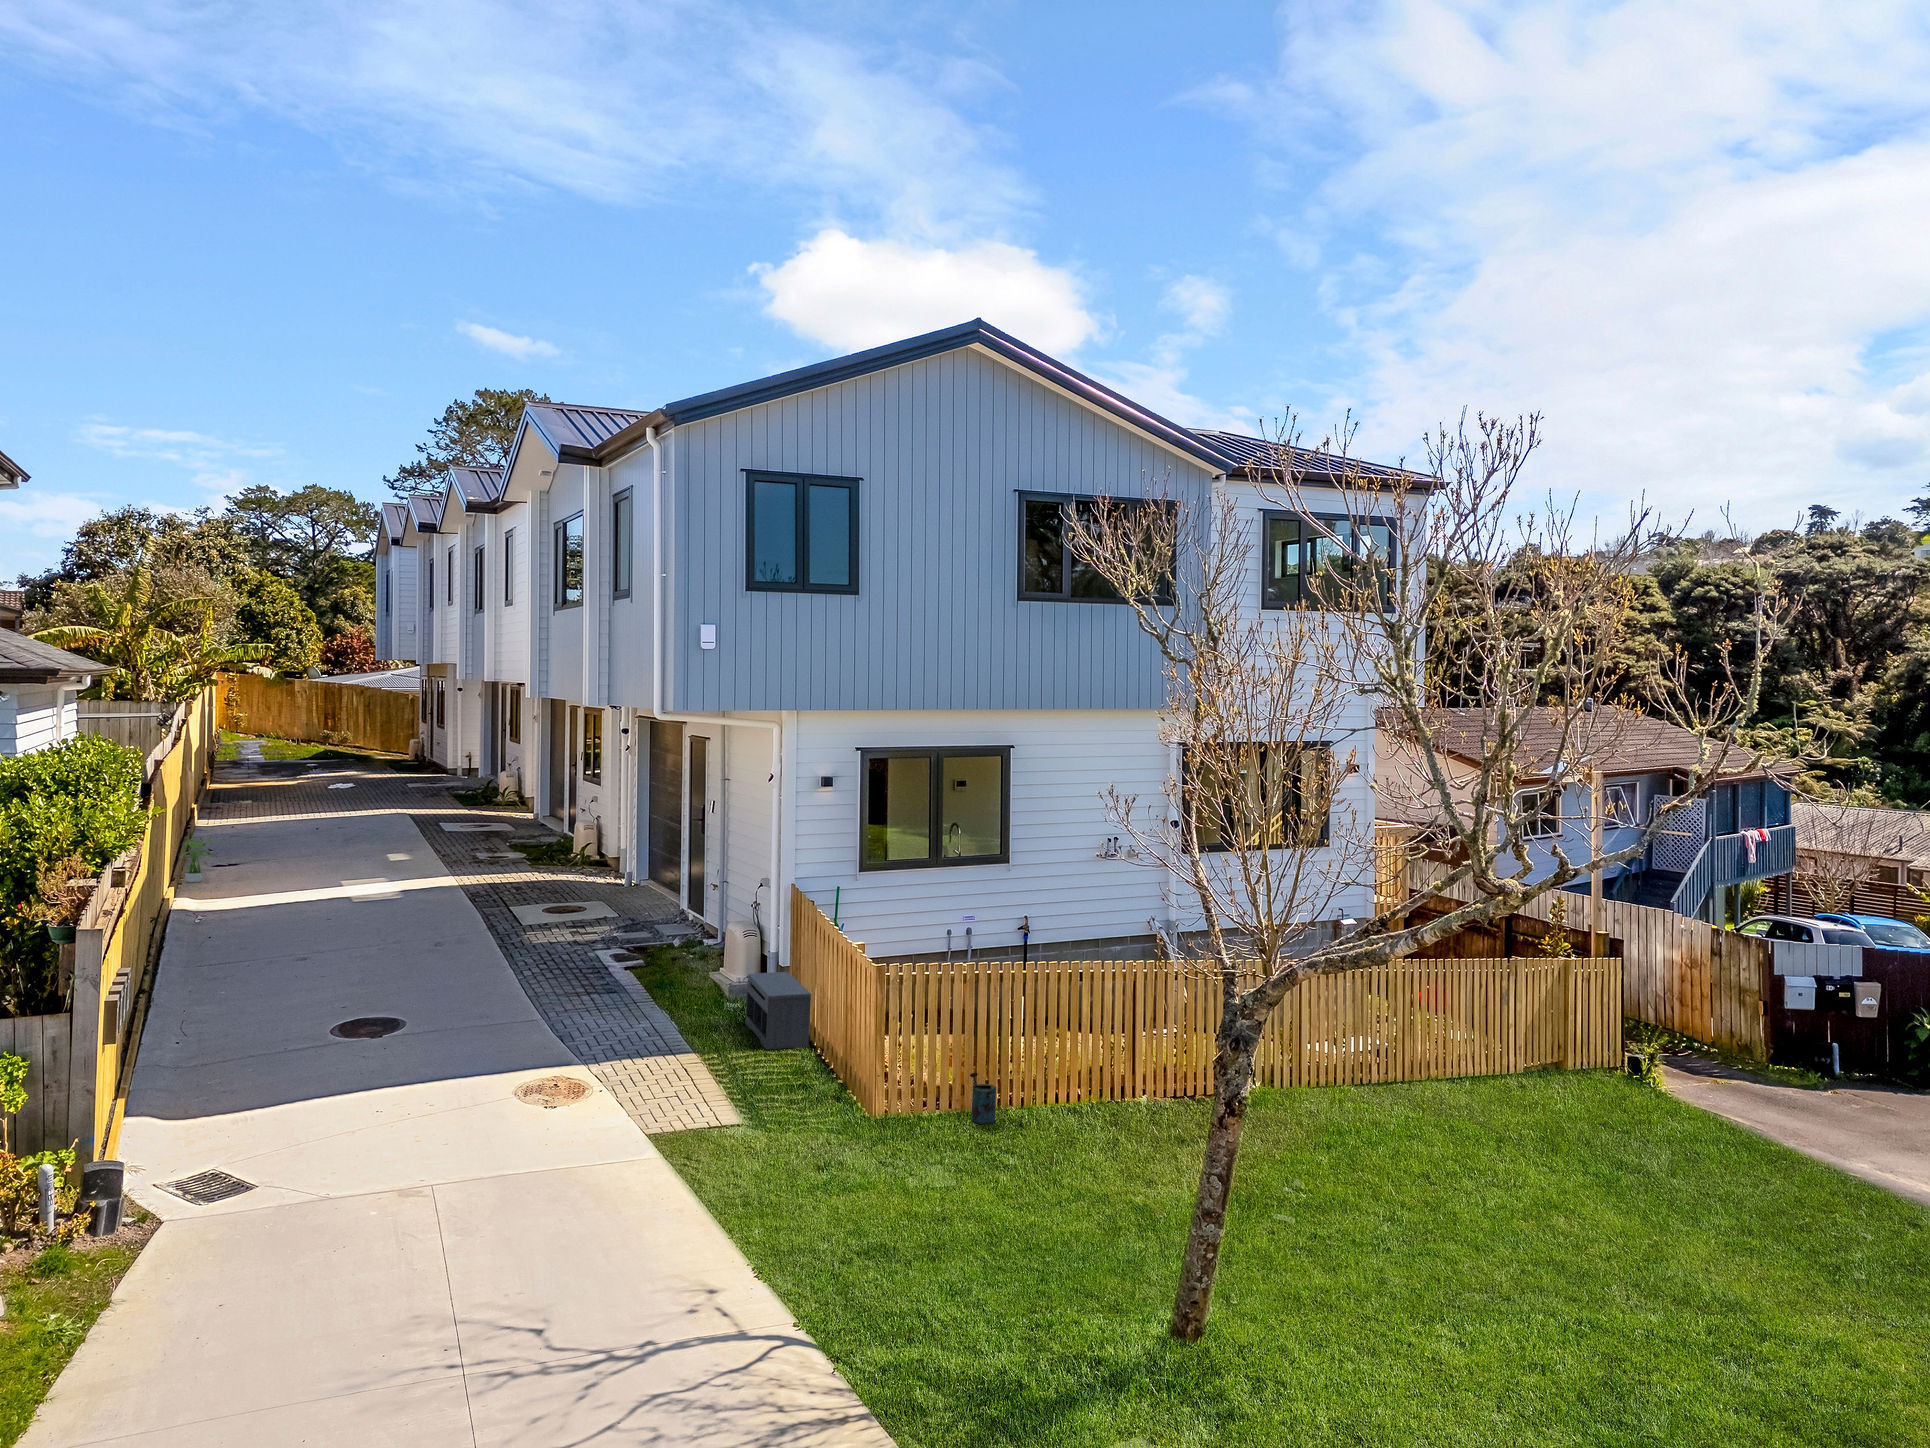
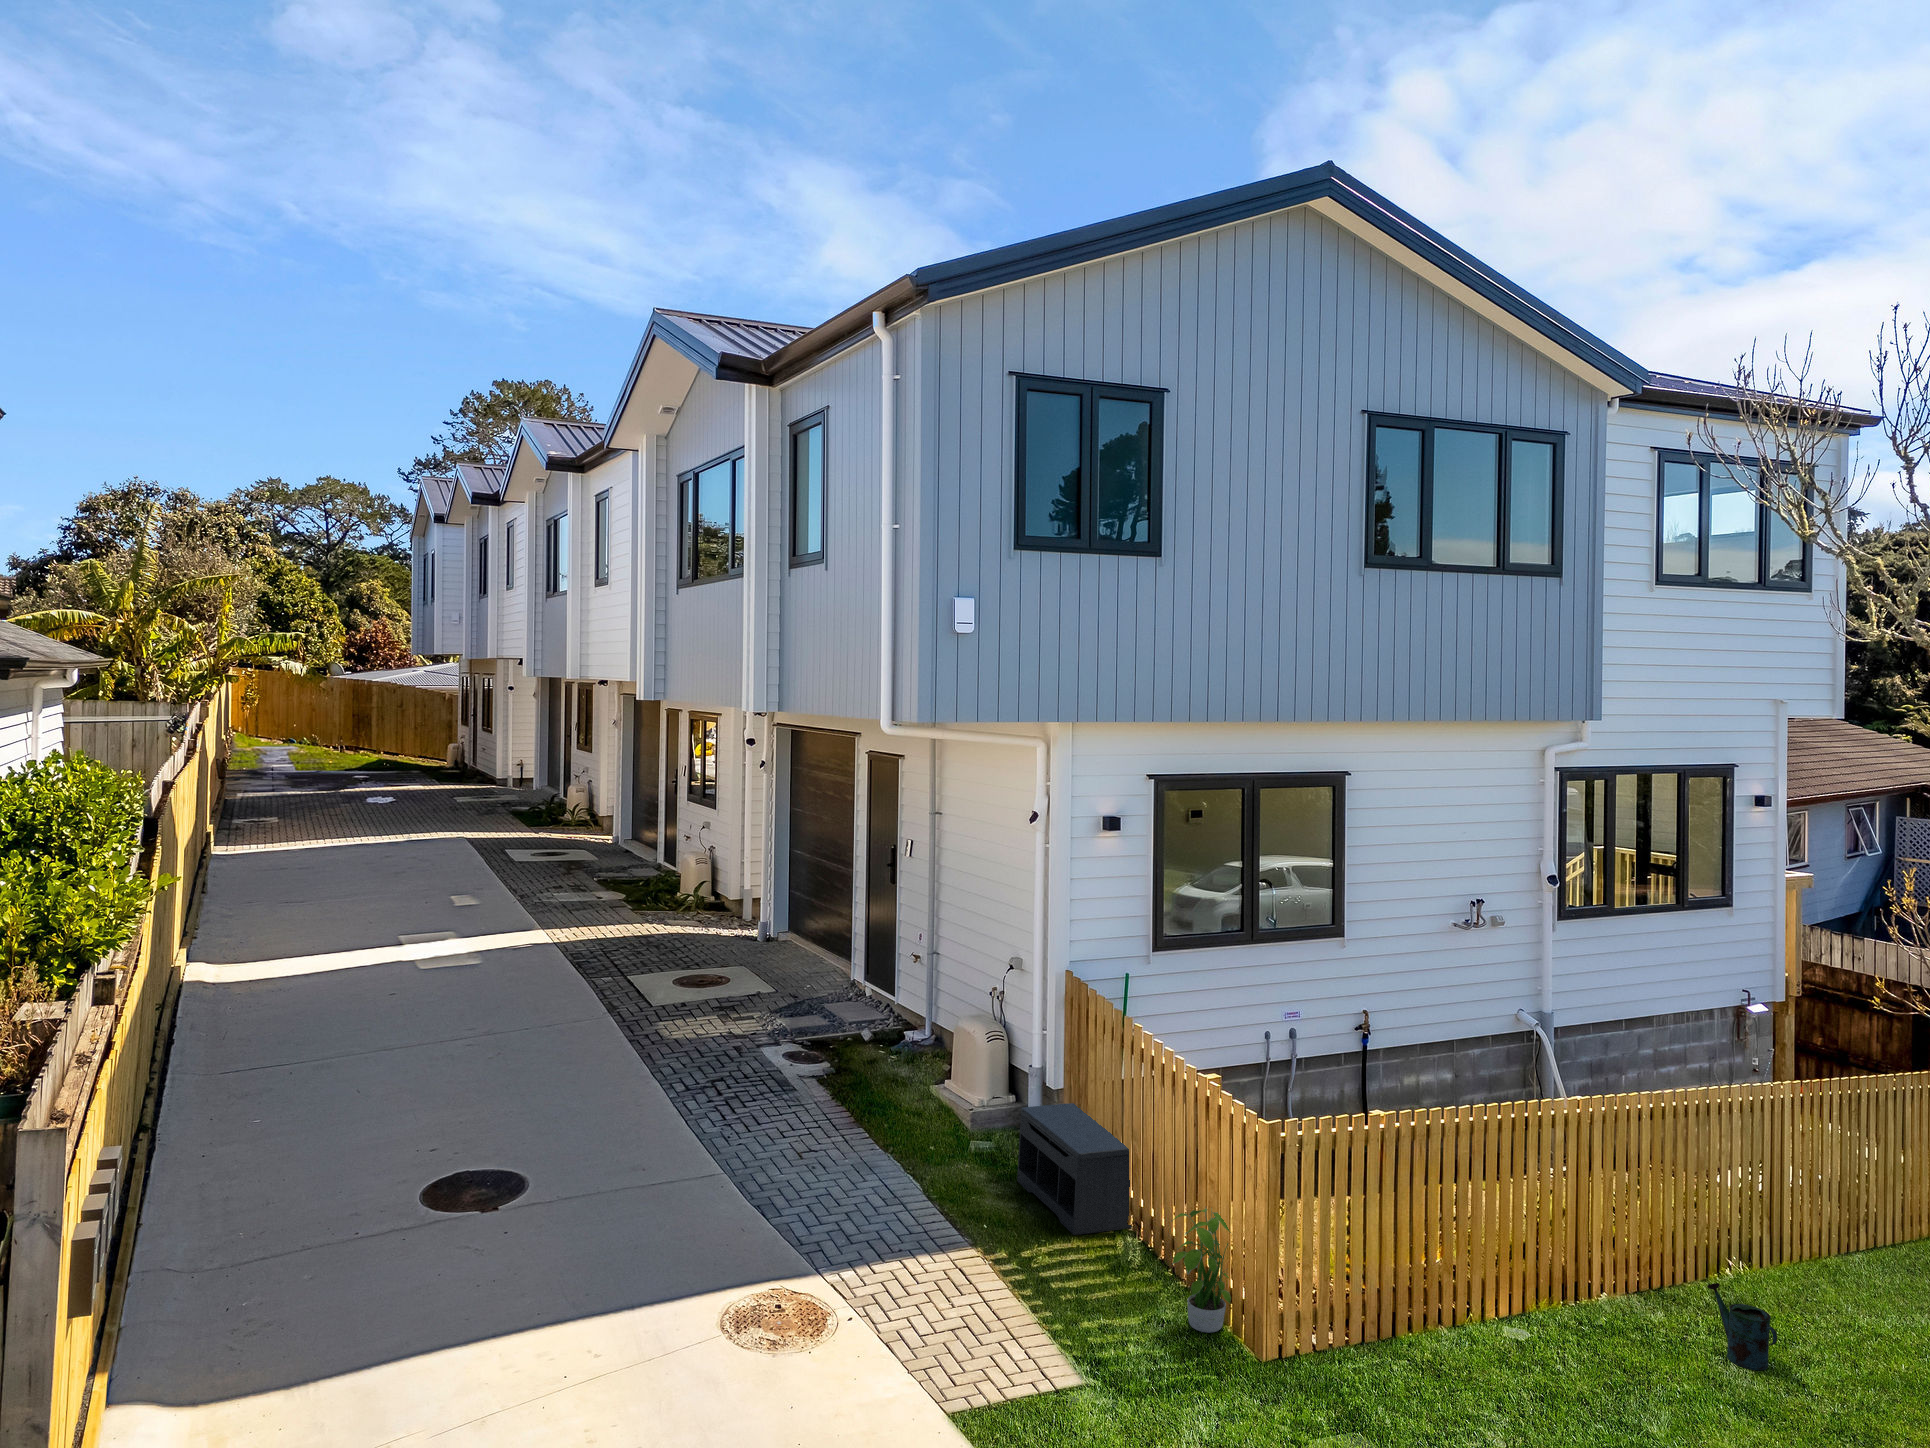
potted plant: present [180,838,213,882] -> present [1171,1208,1231,1333]
watering can: present [970,1073,997,1124] -> present [1707,1283,1777,1370]

